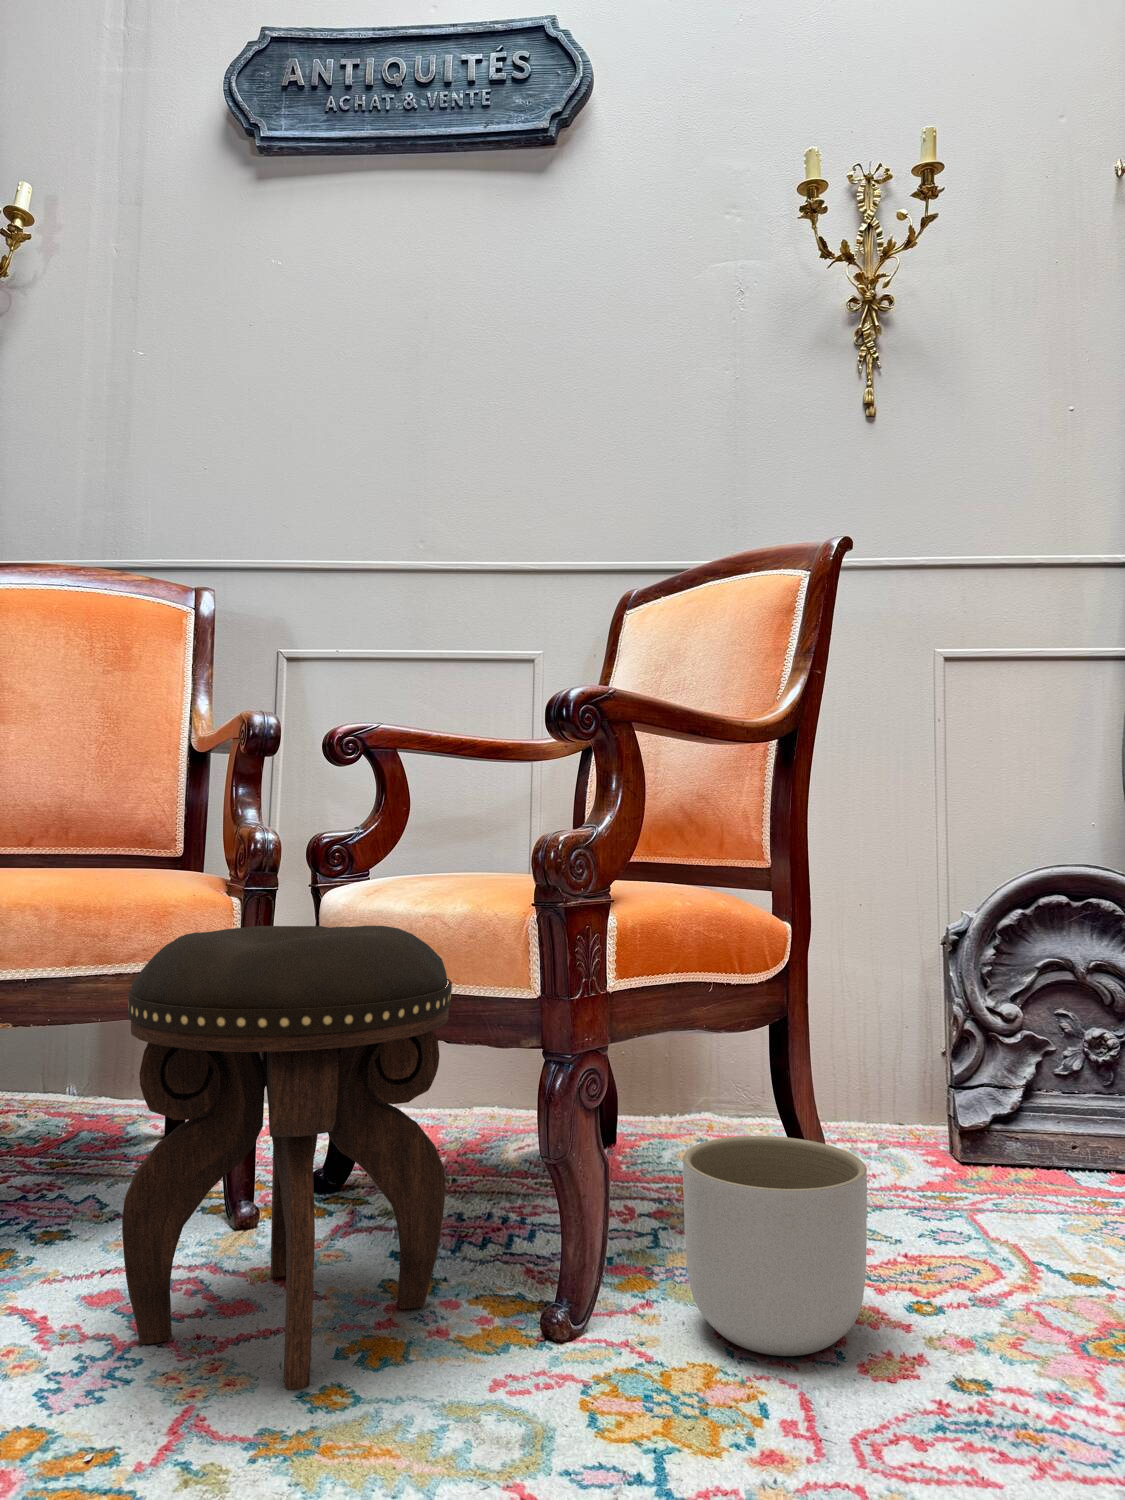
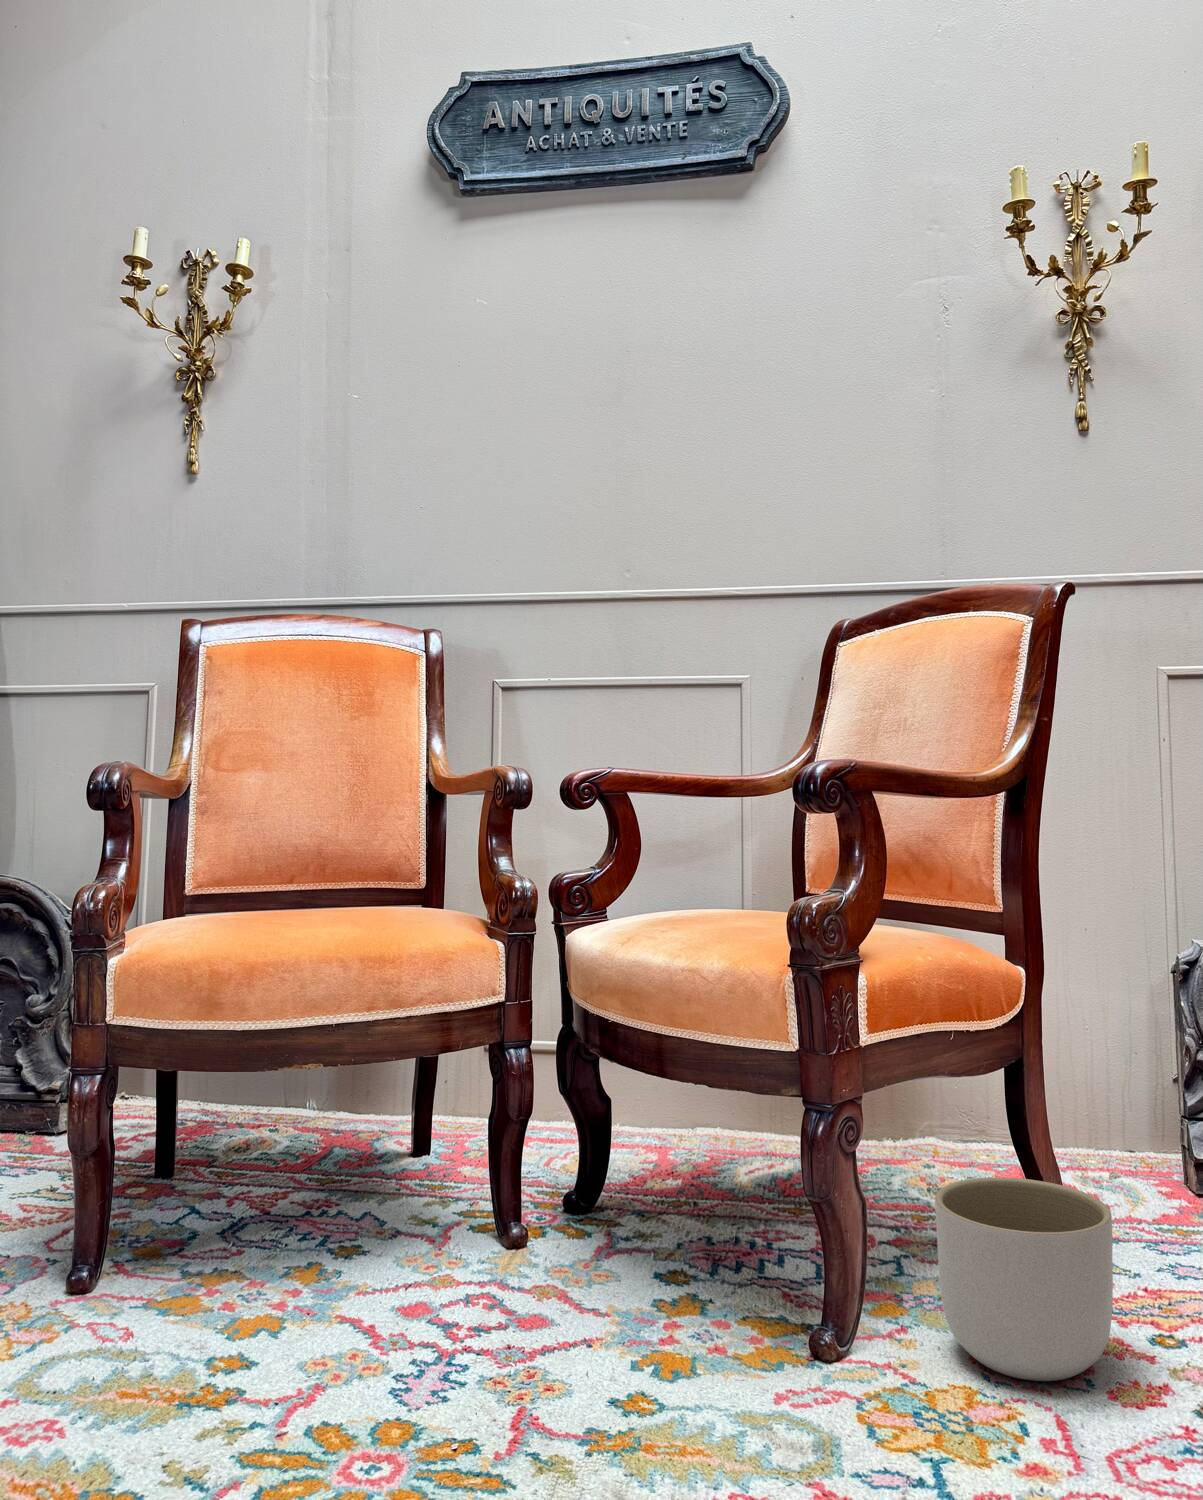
footstool: present [122,926,452,1390] -> none [438,982,717,1396]

